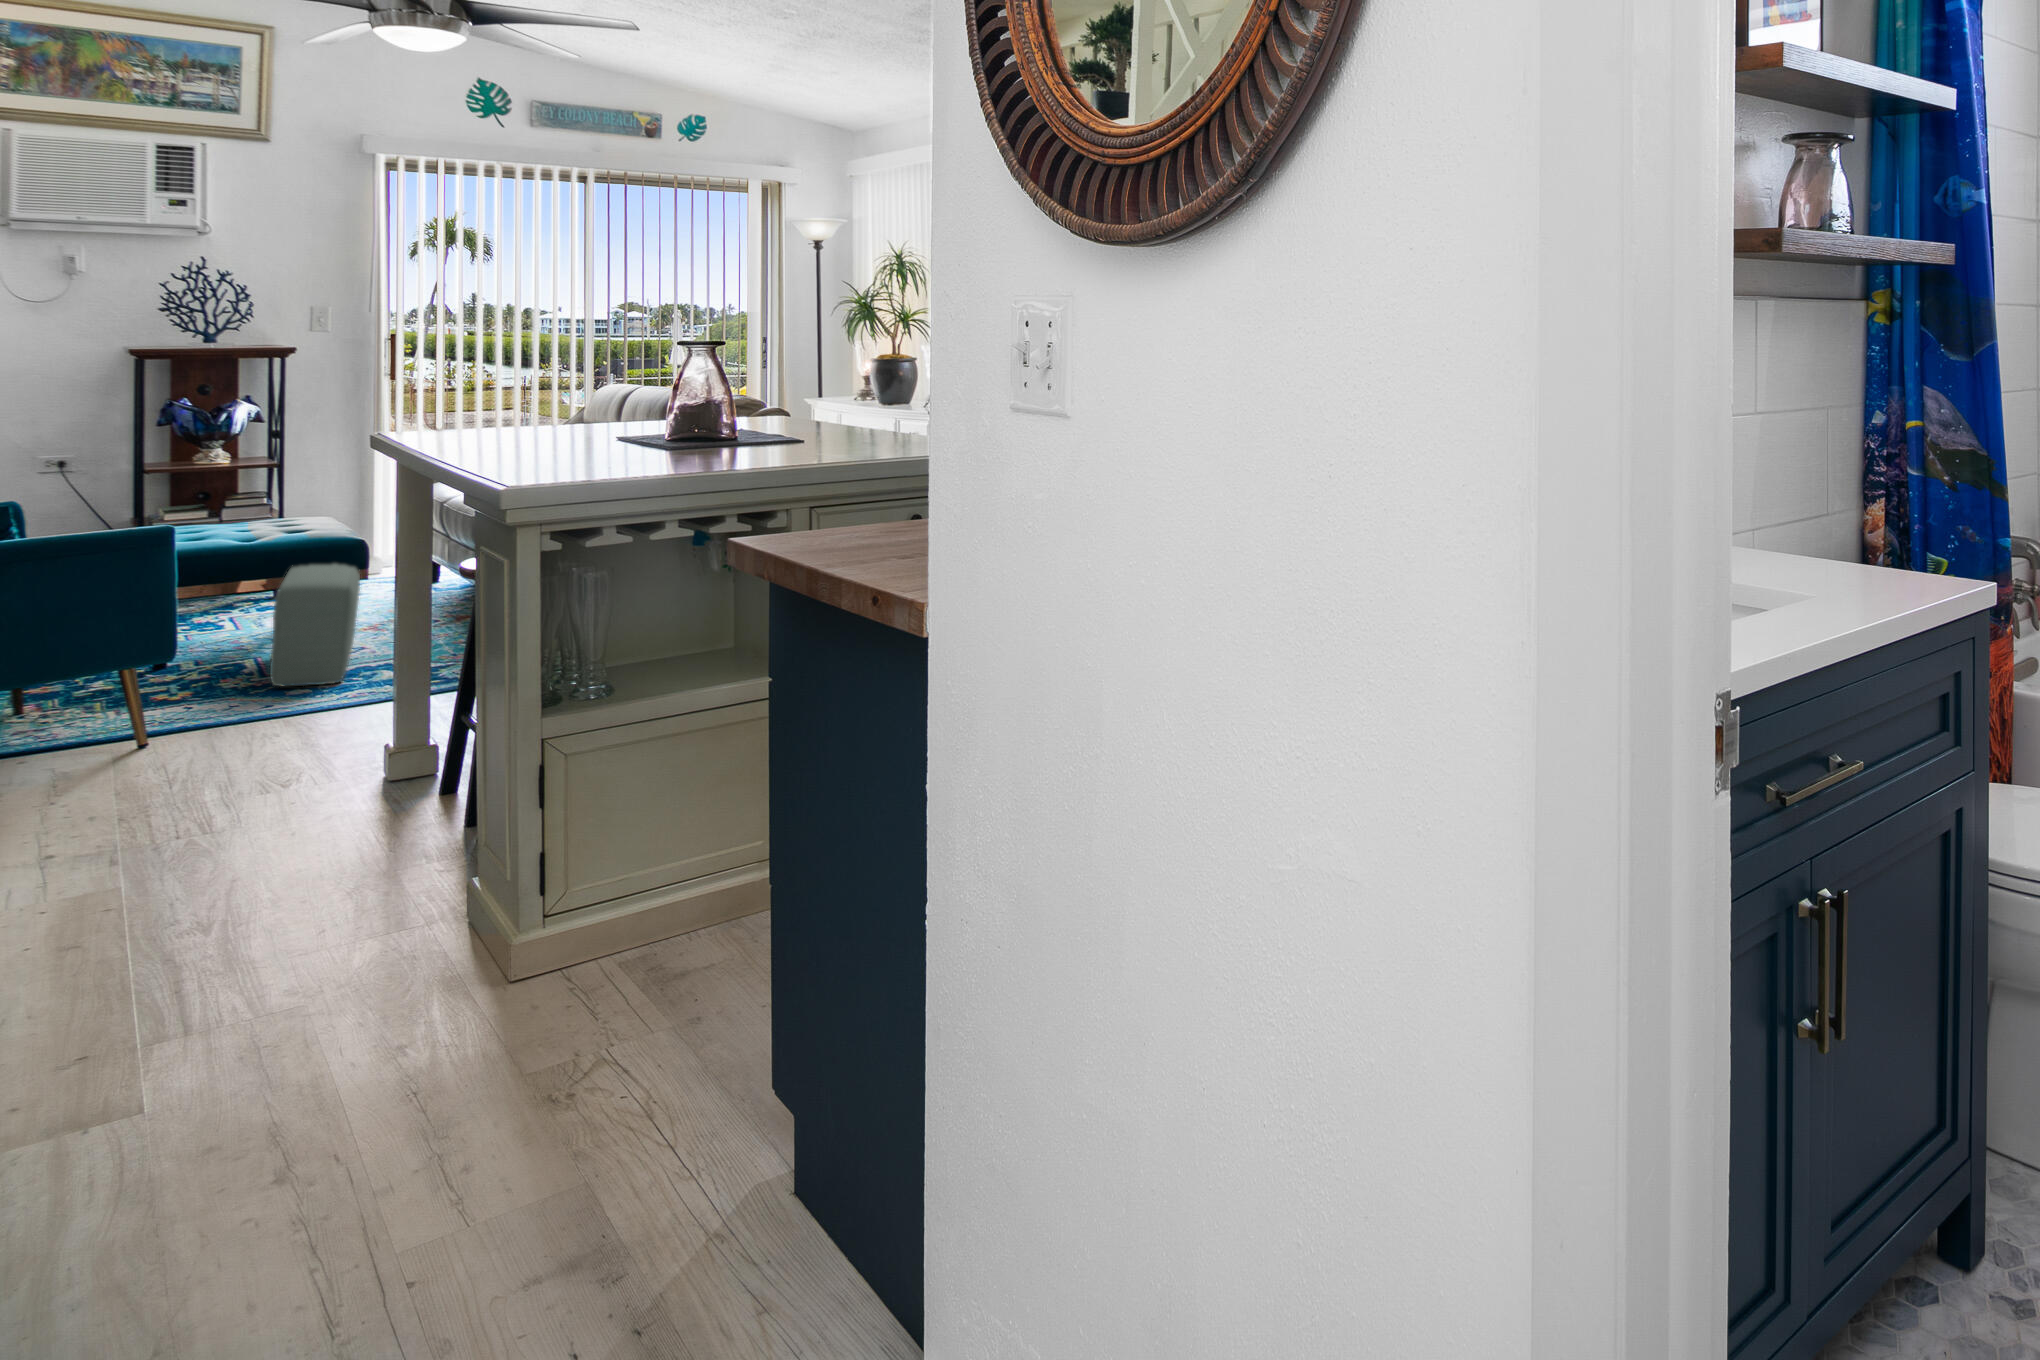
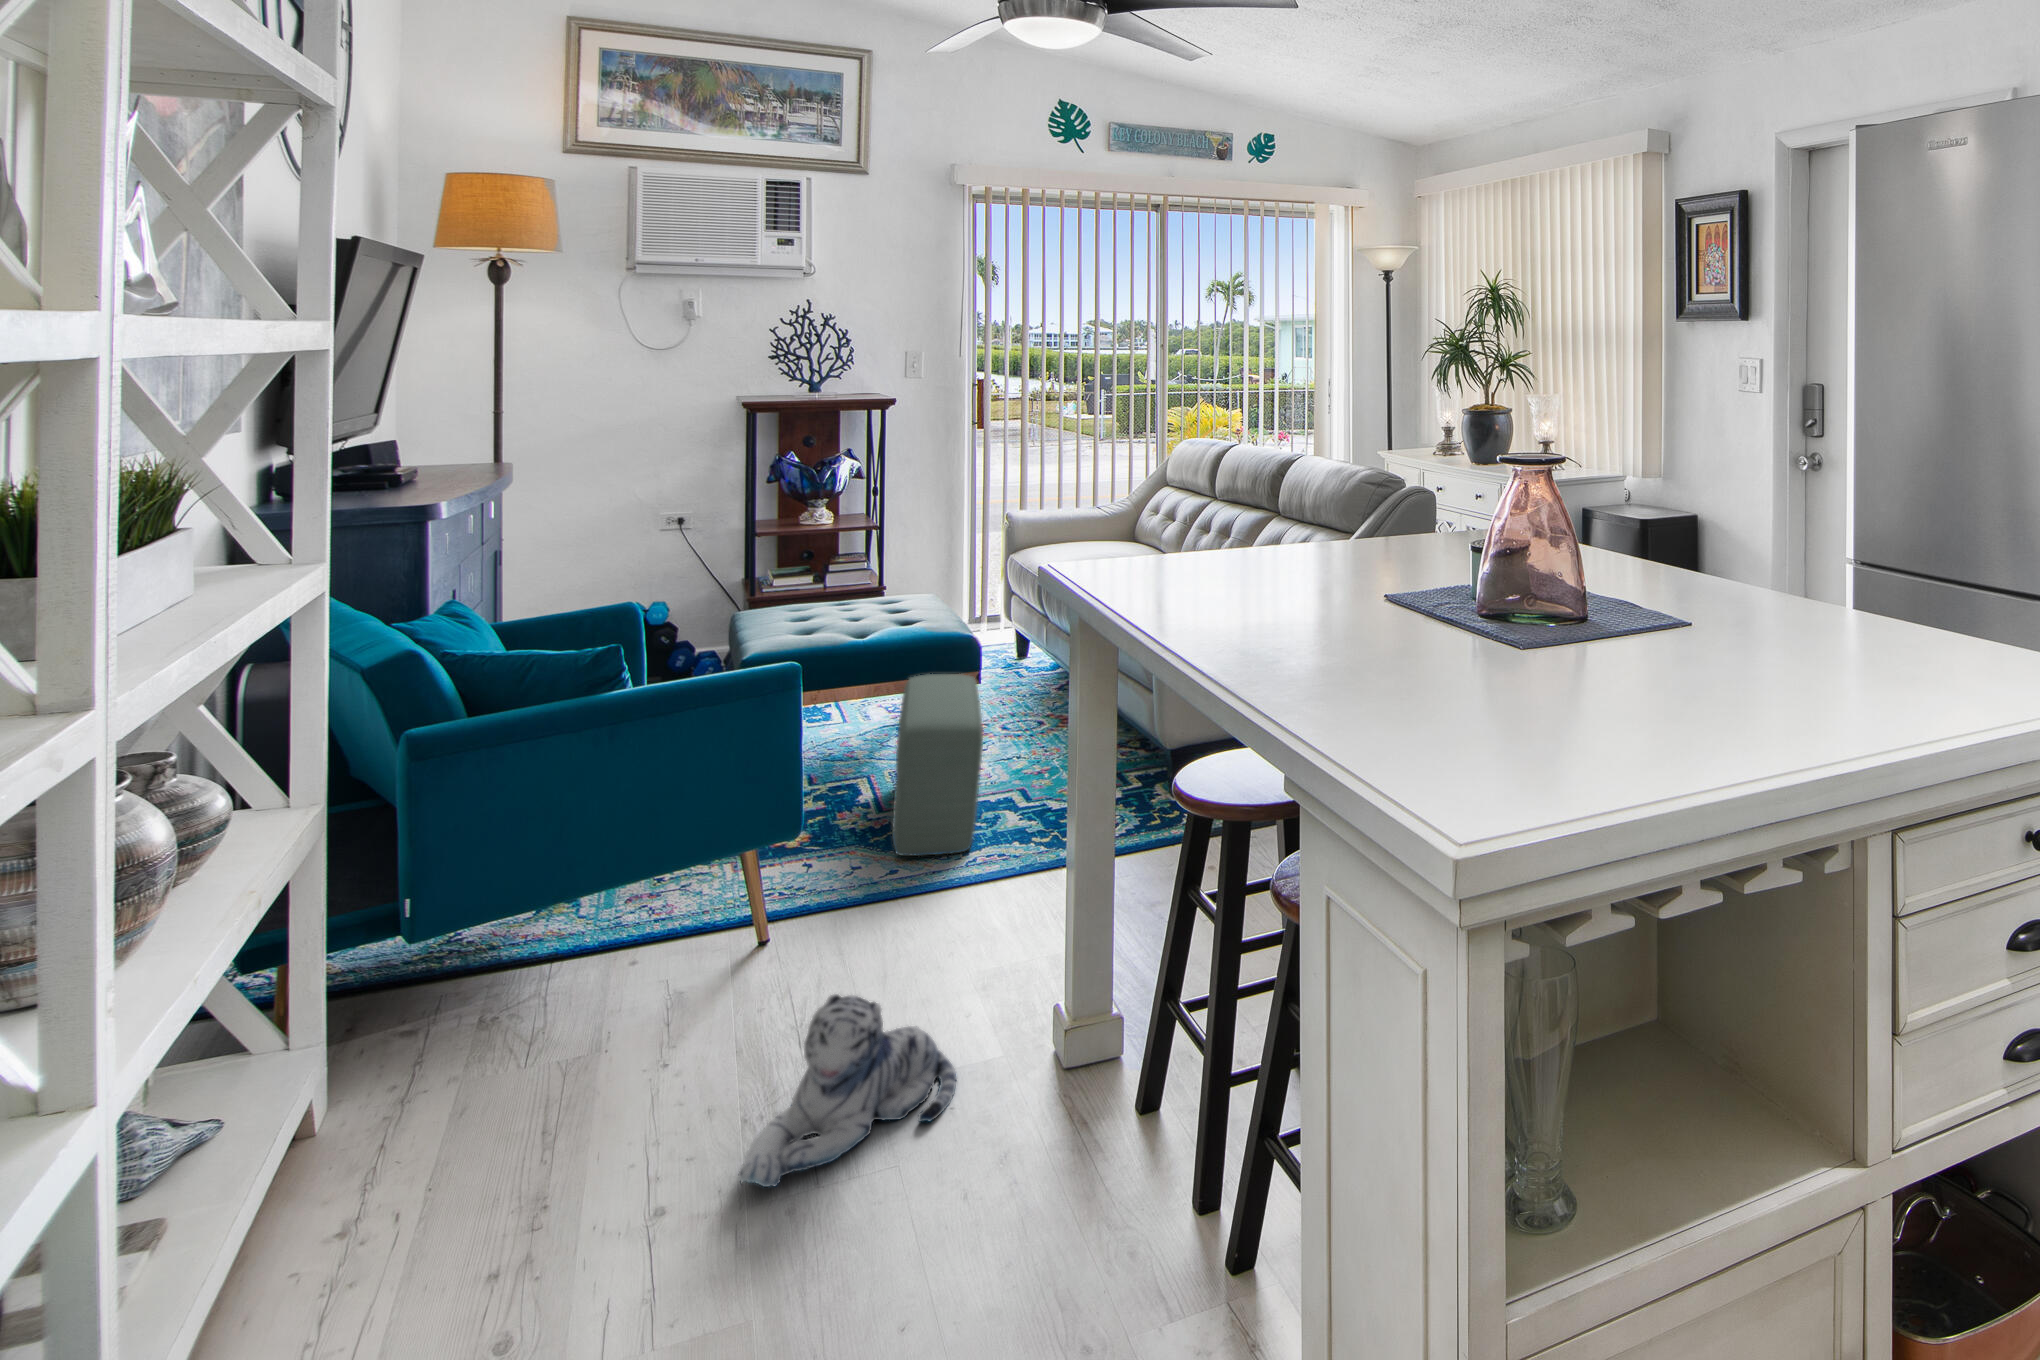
plush toy: none [122,706,301,814] -> present [739,994,956,1187]

